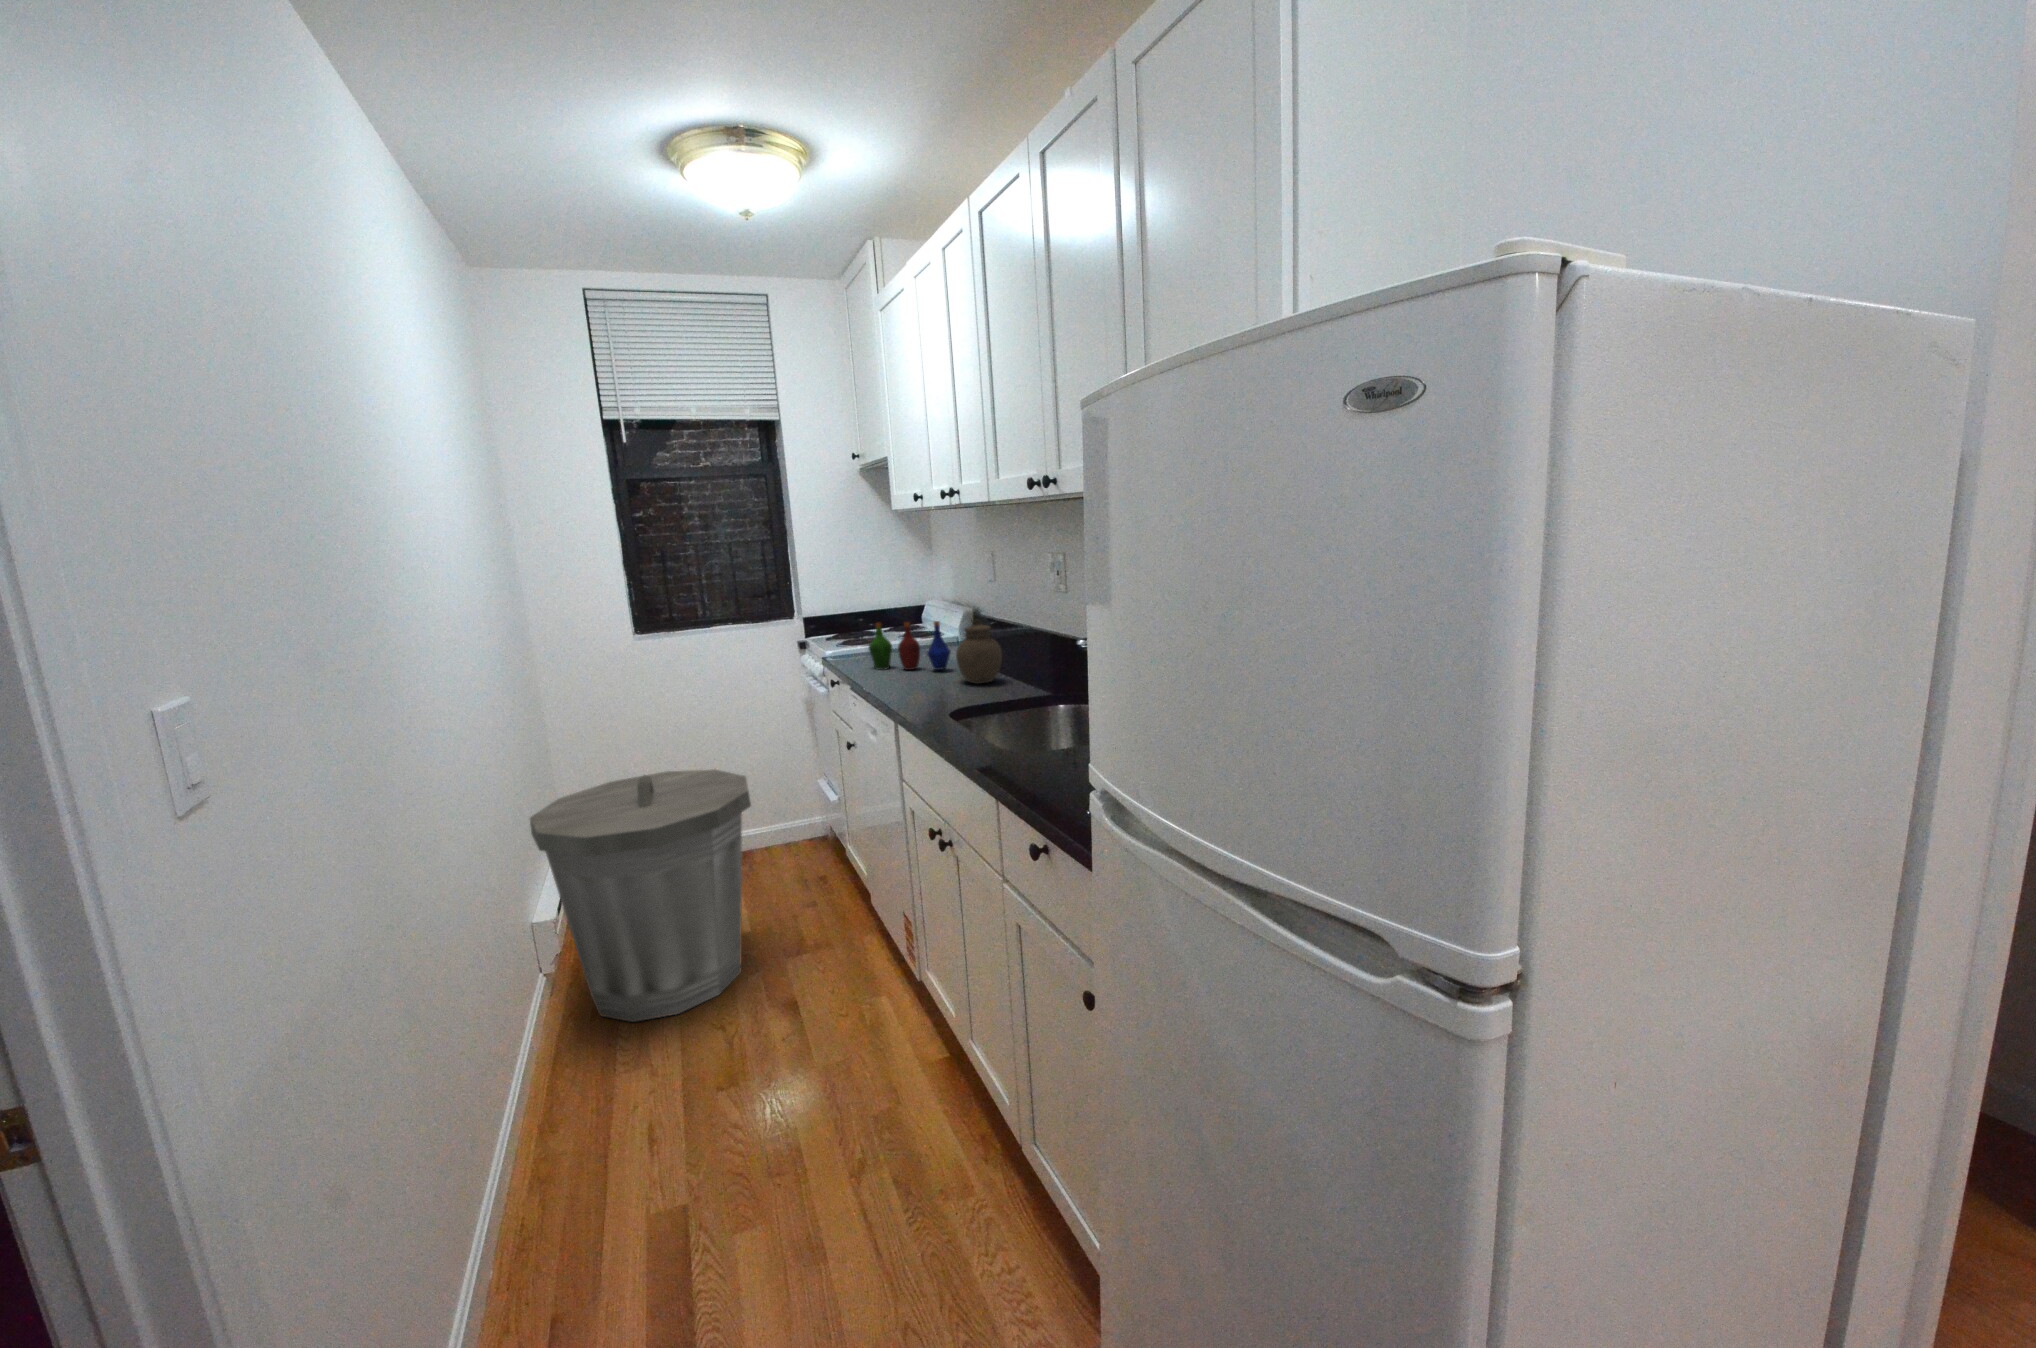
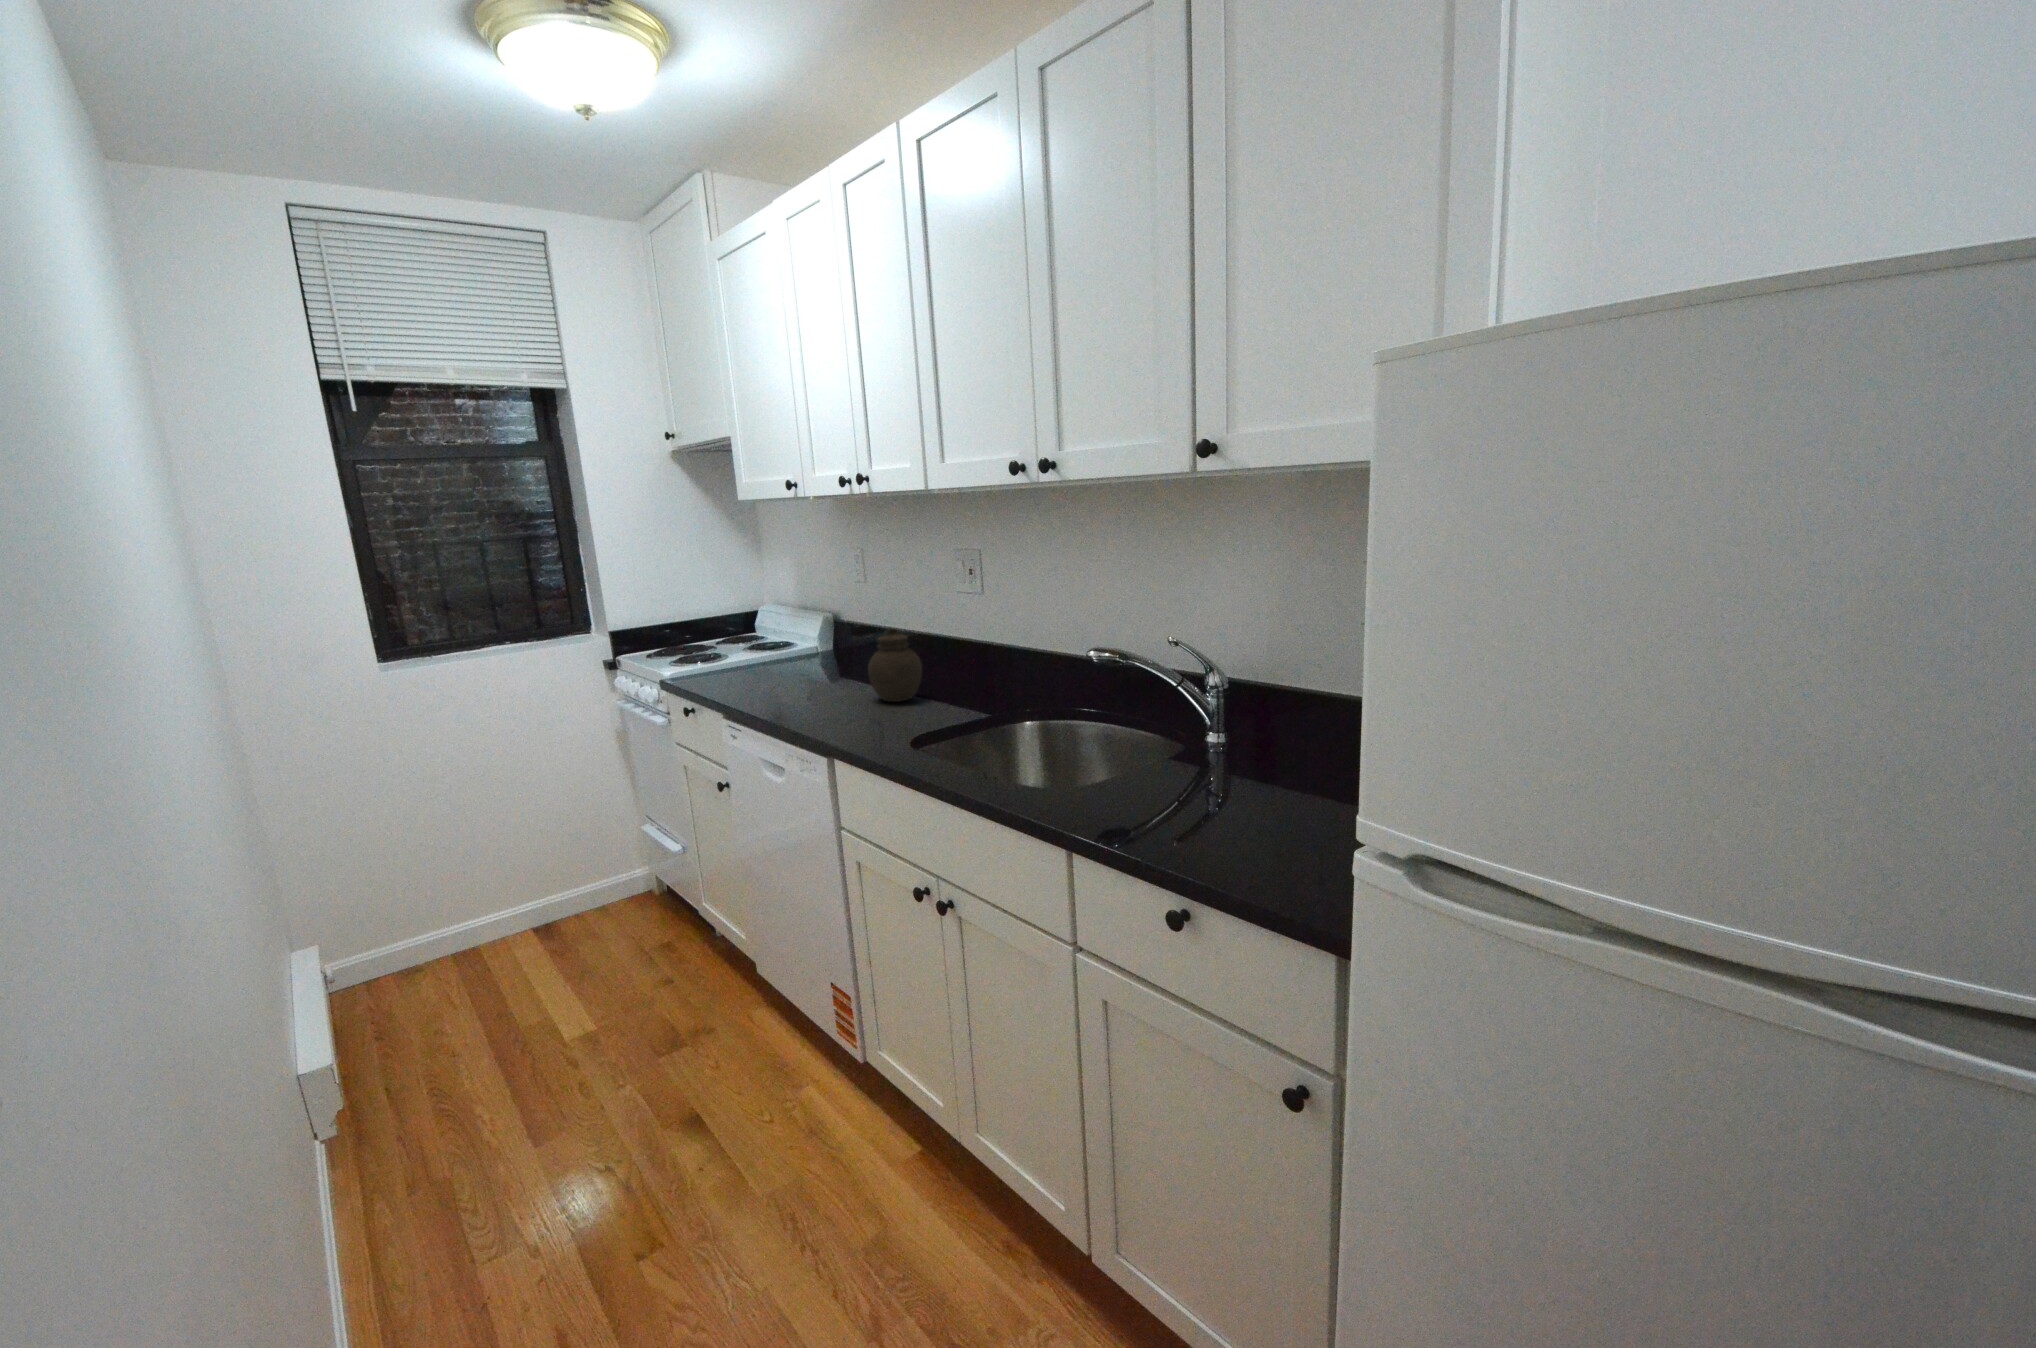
bottle: present [869,621,950,670] -> none [741,631,847,694]
trash can: present [530,769,751,1022] -> none [248,837,608,1213]

